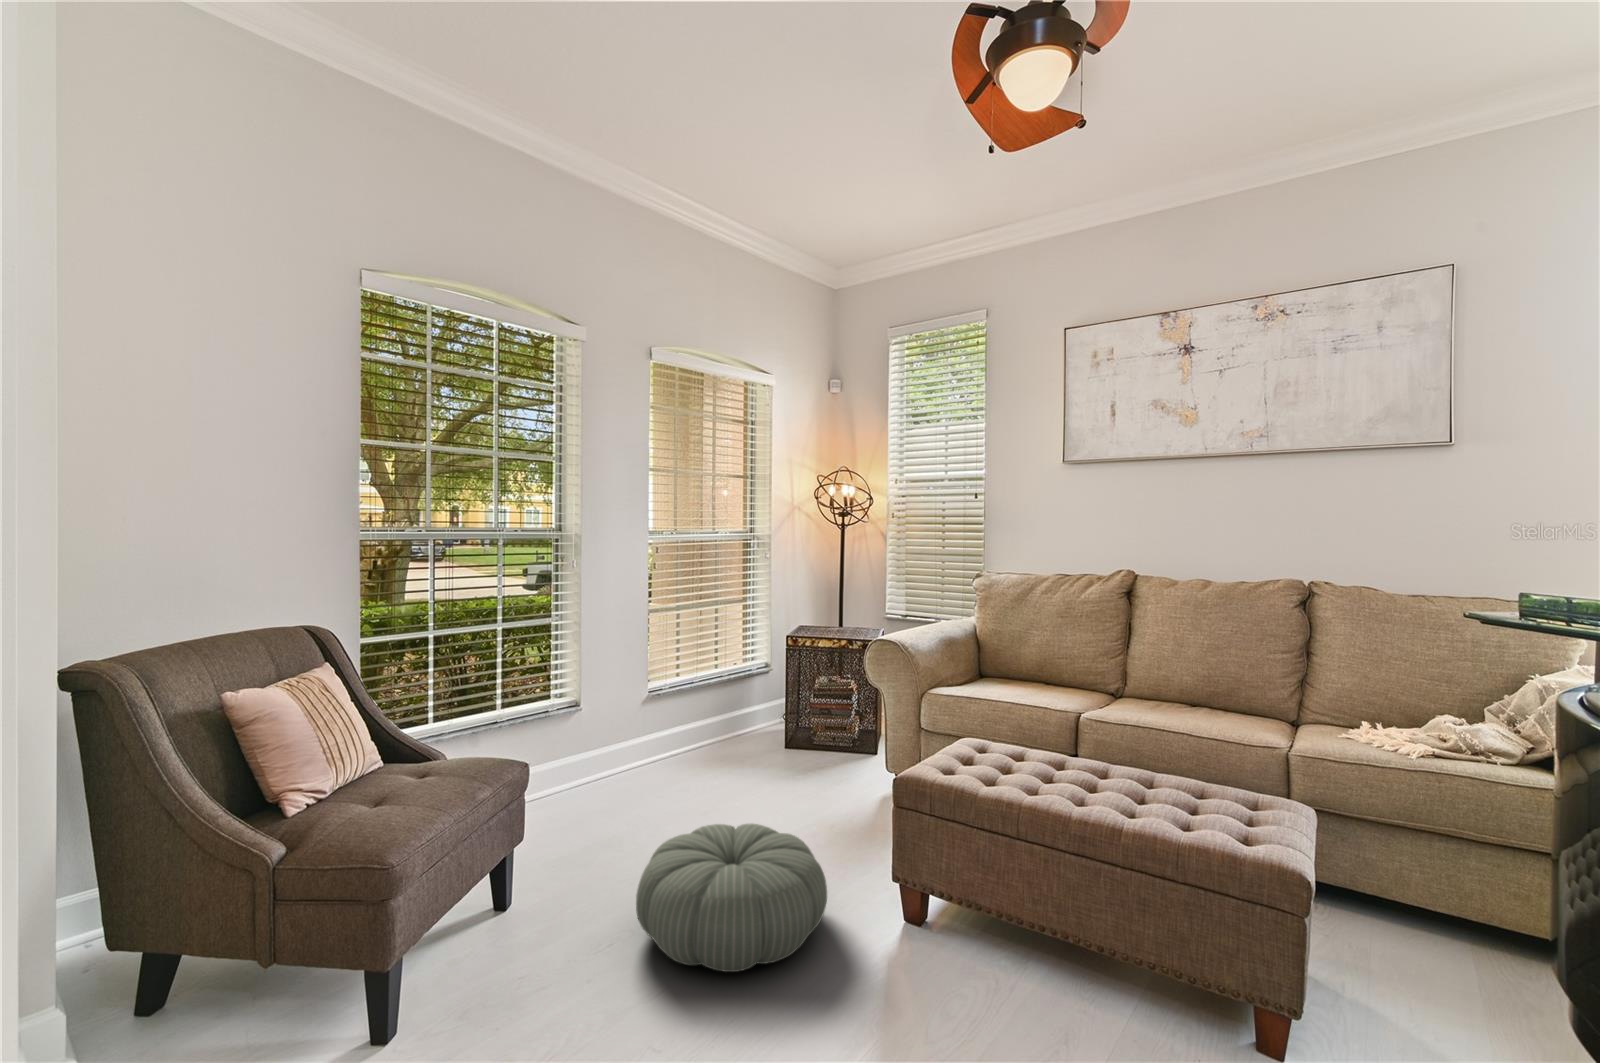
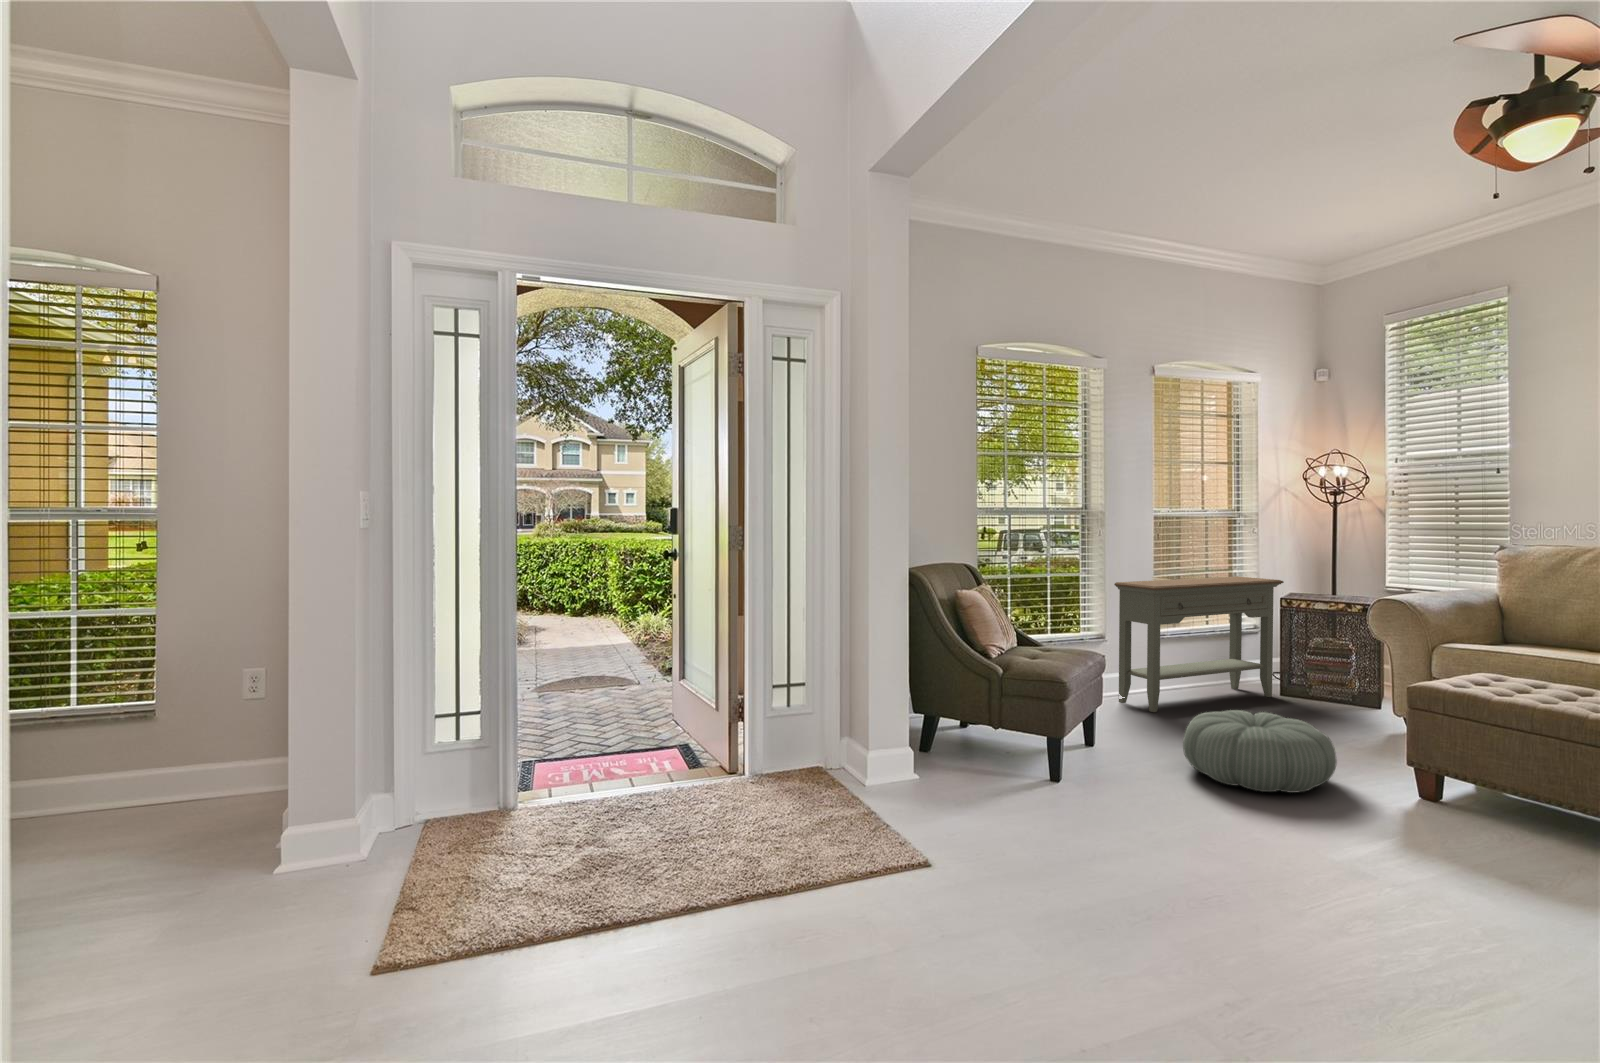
console table: none [595,608,791,799] -> present [1114,576,1284,712]

